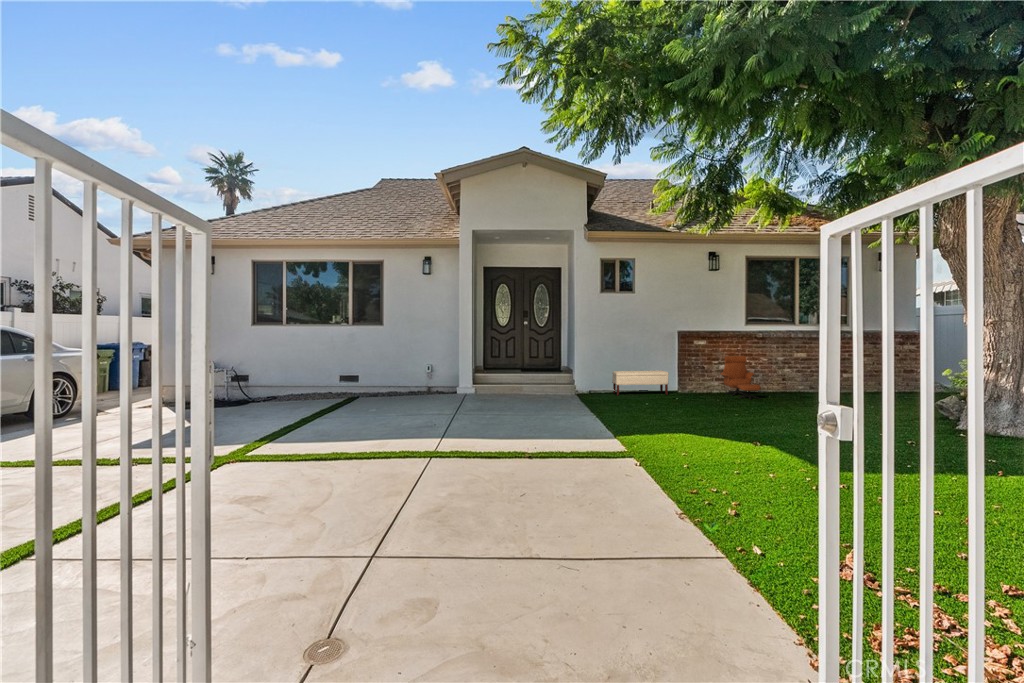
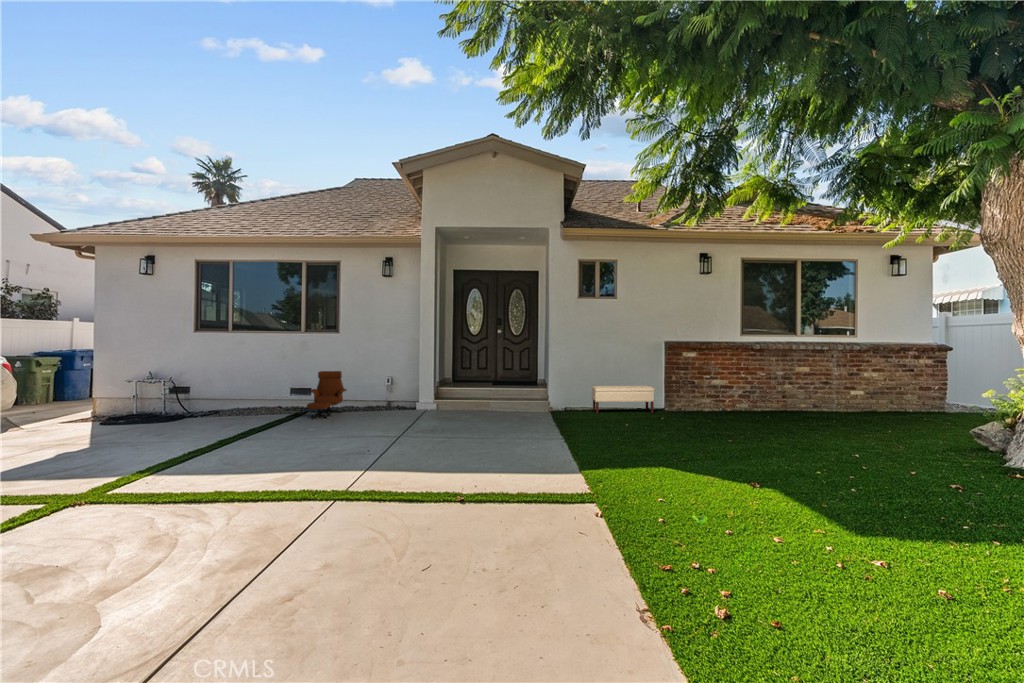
lounge chair: present [720,356,761,399] -> present [307,371,347,419]

